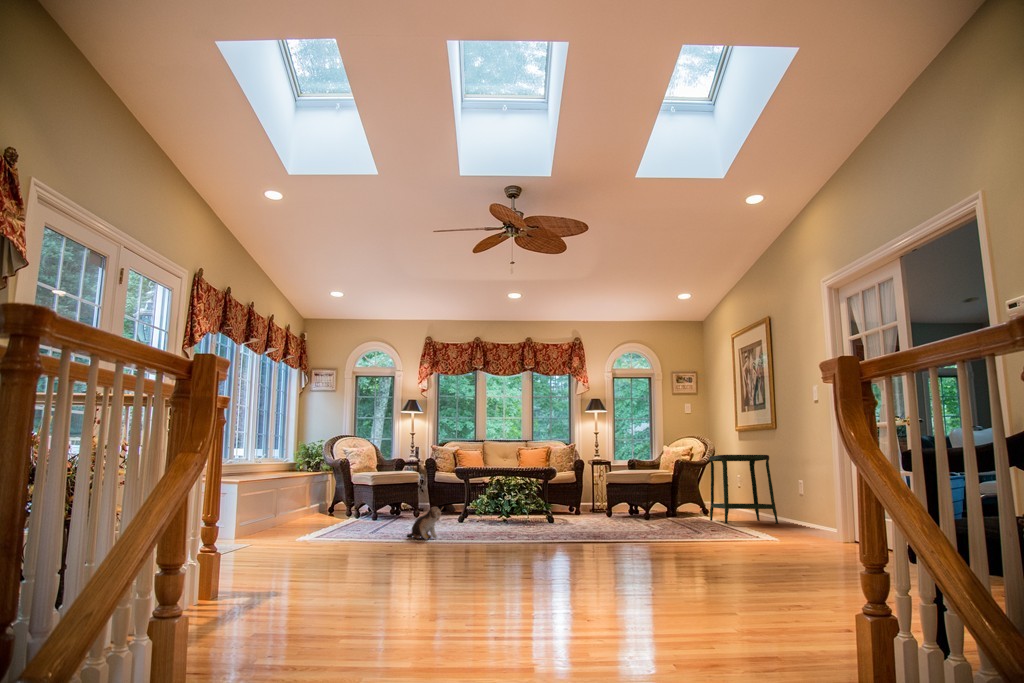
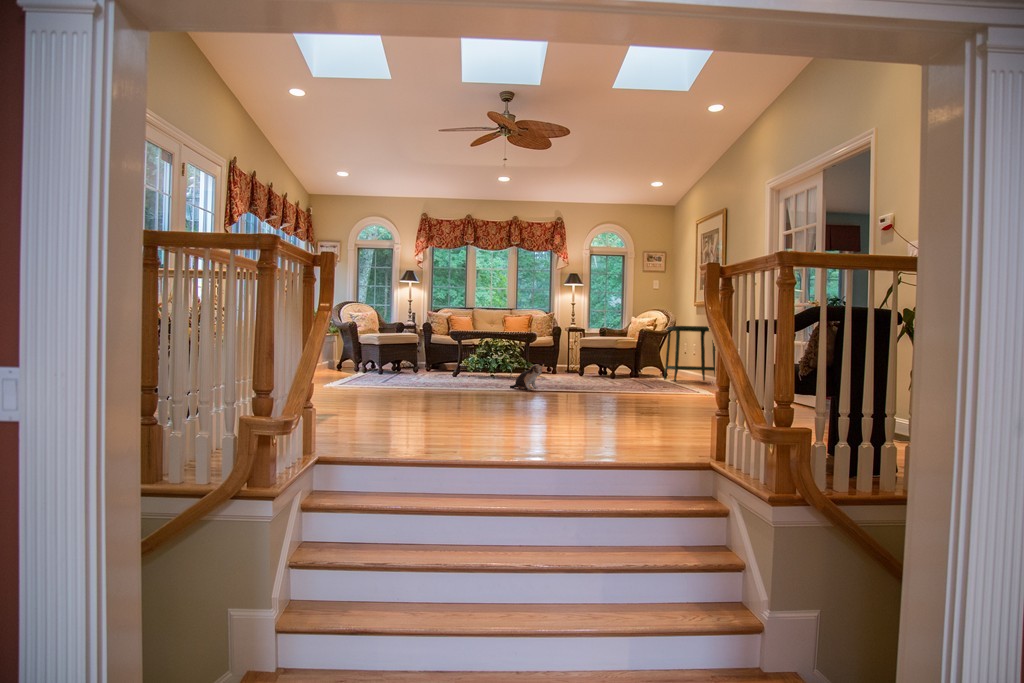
plush toy: present [407,507,443,539] -> present [510,364,544,390]

